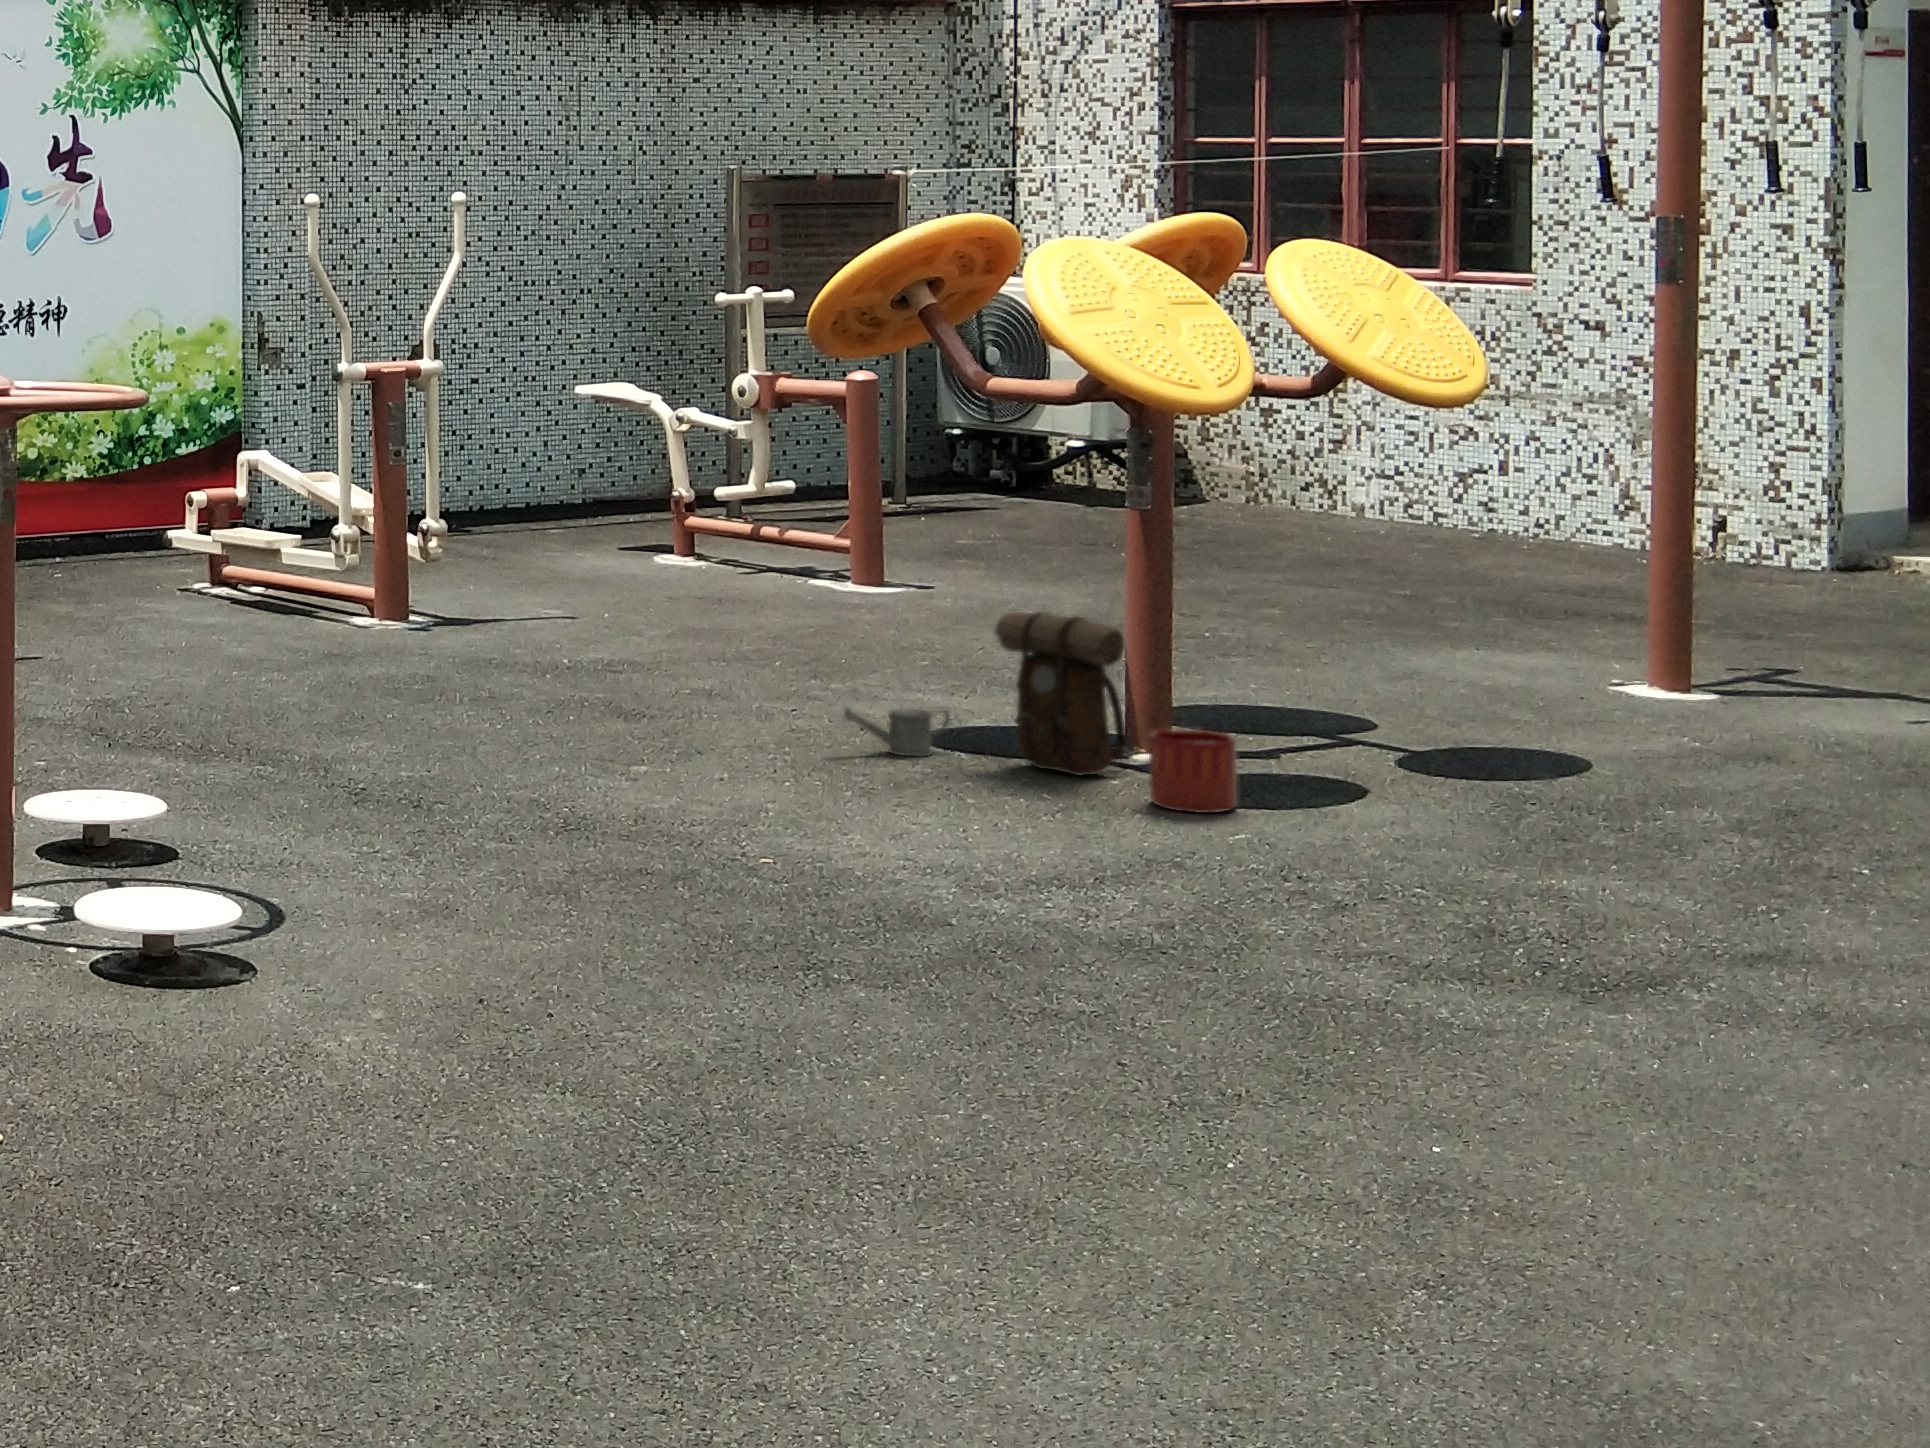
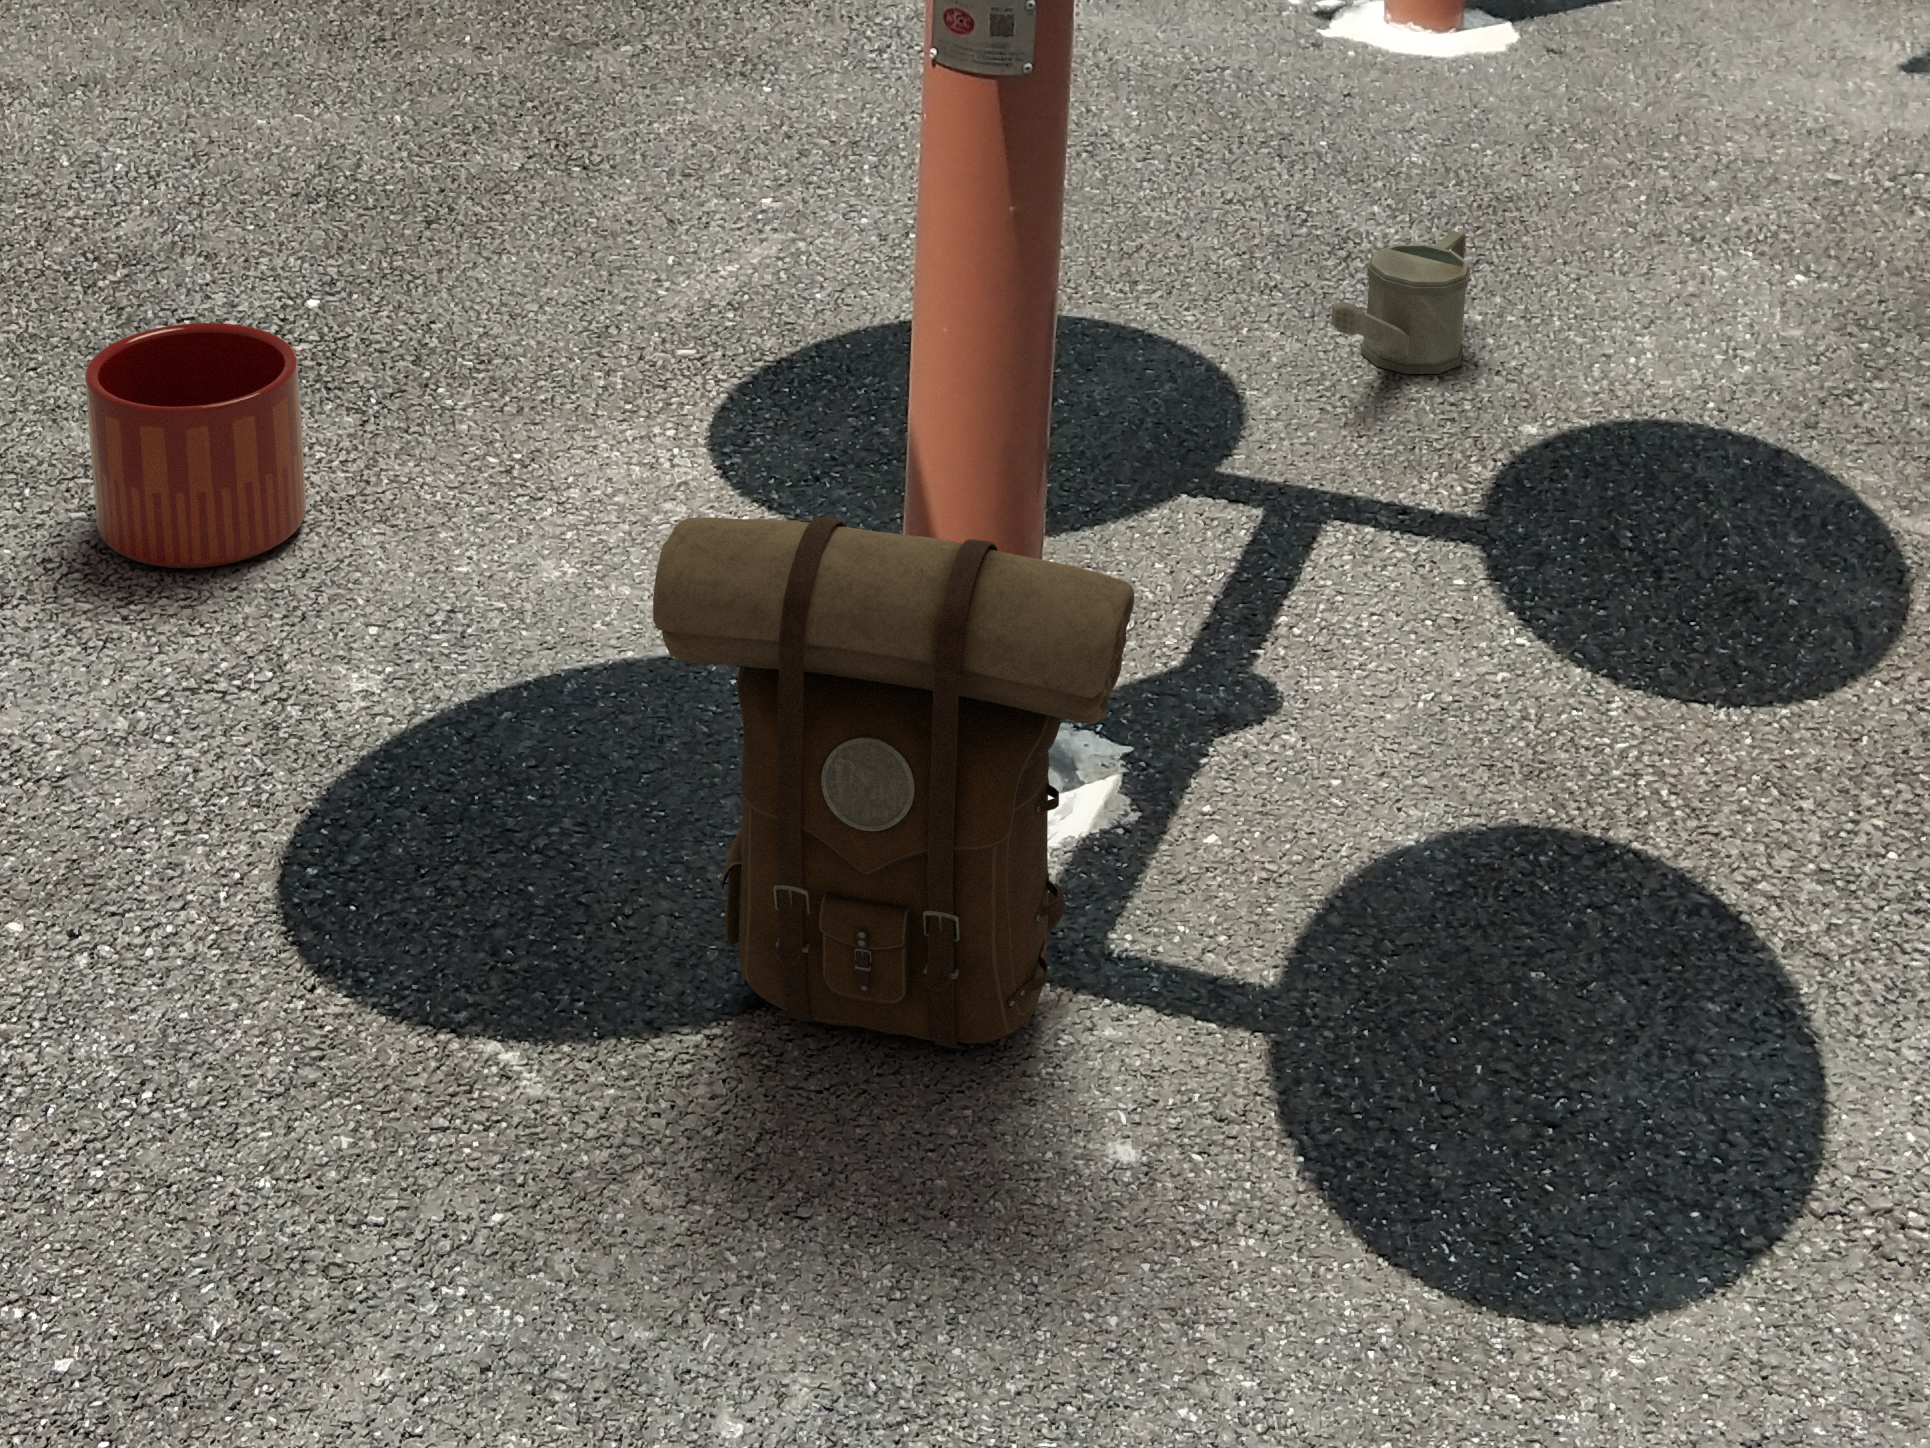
watering can: present [844,709,950,756] -> present [1331,231,1471,374]
planter: present [1149,729,1237,813] -> present [85,323,306,568]

